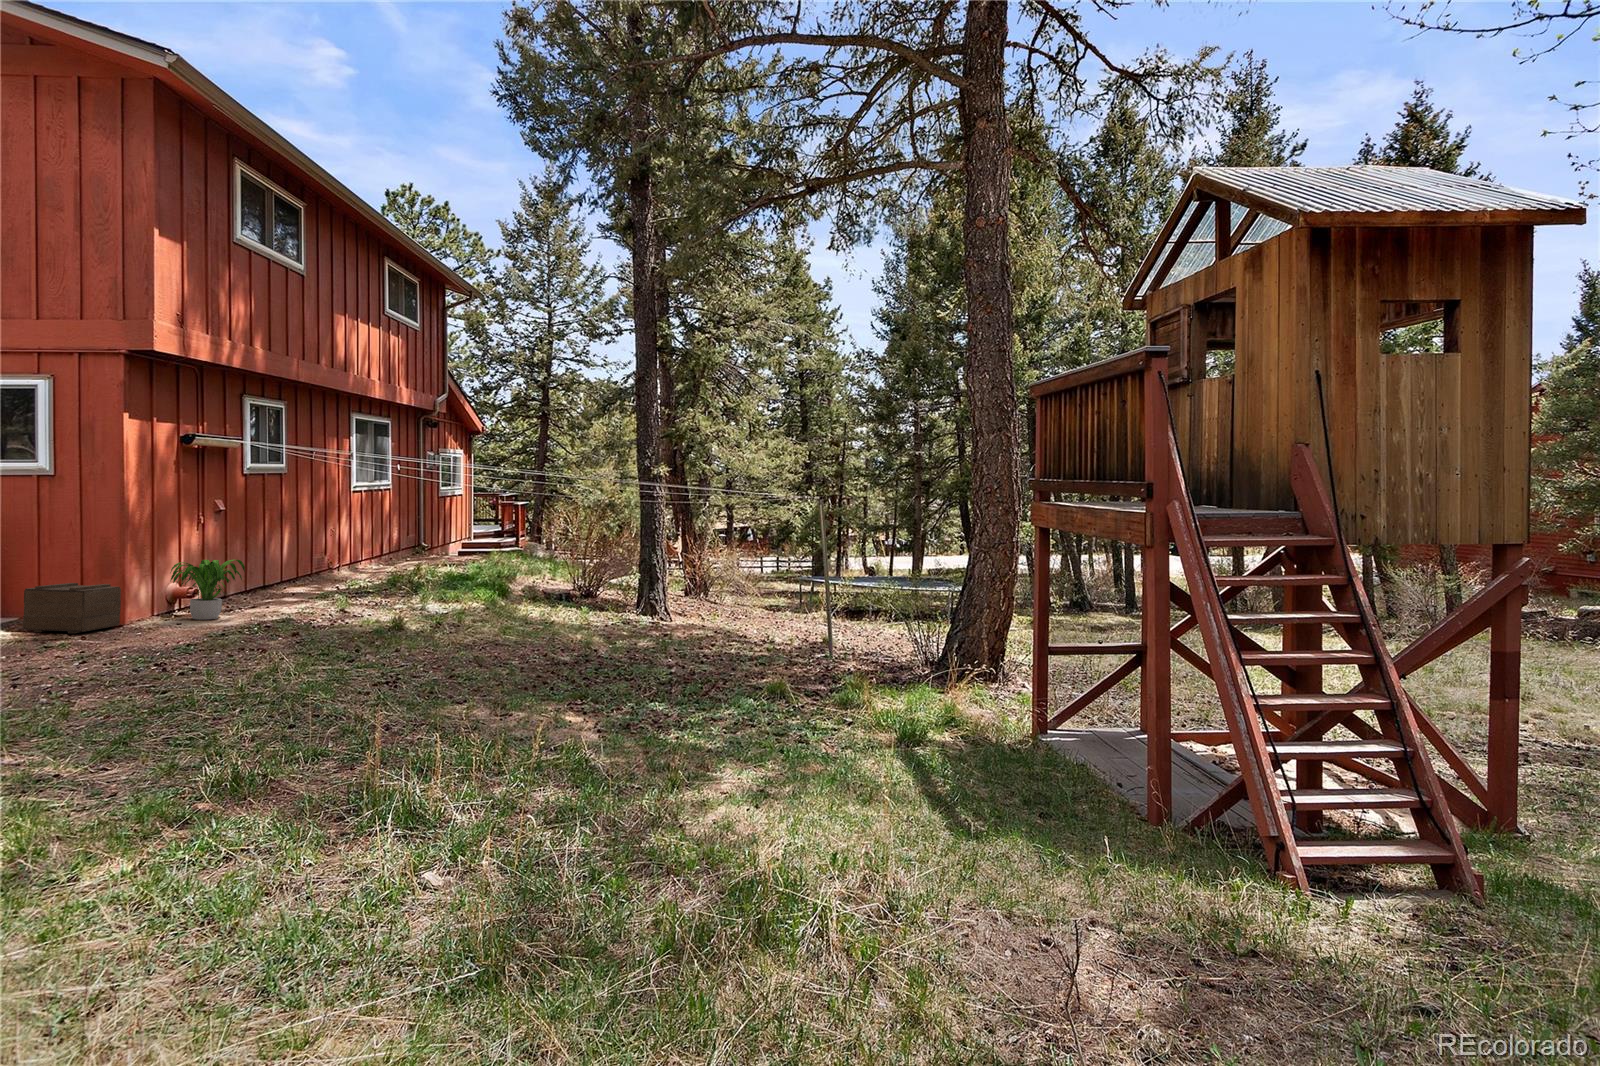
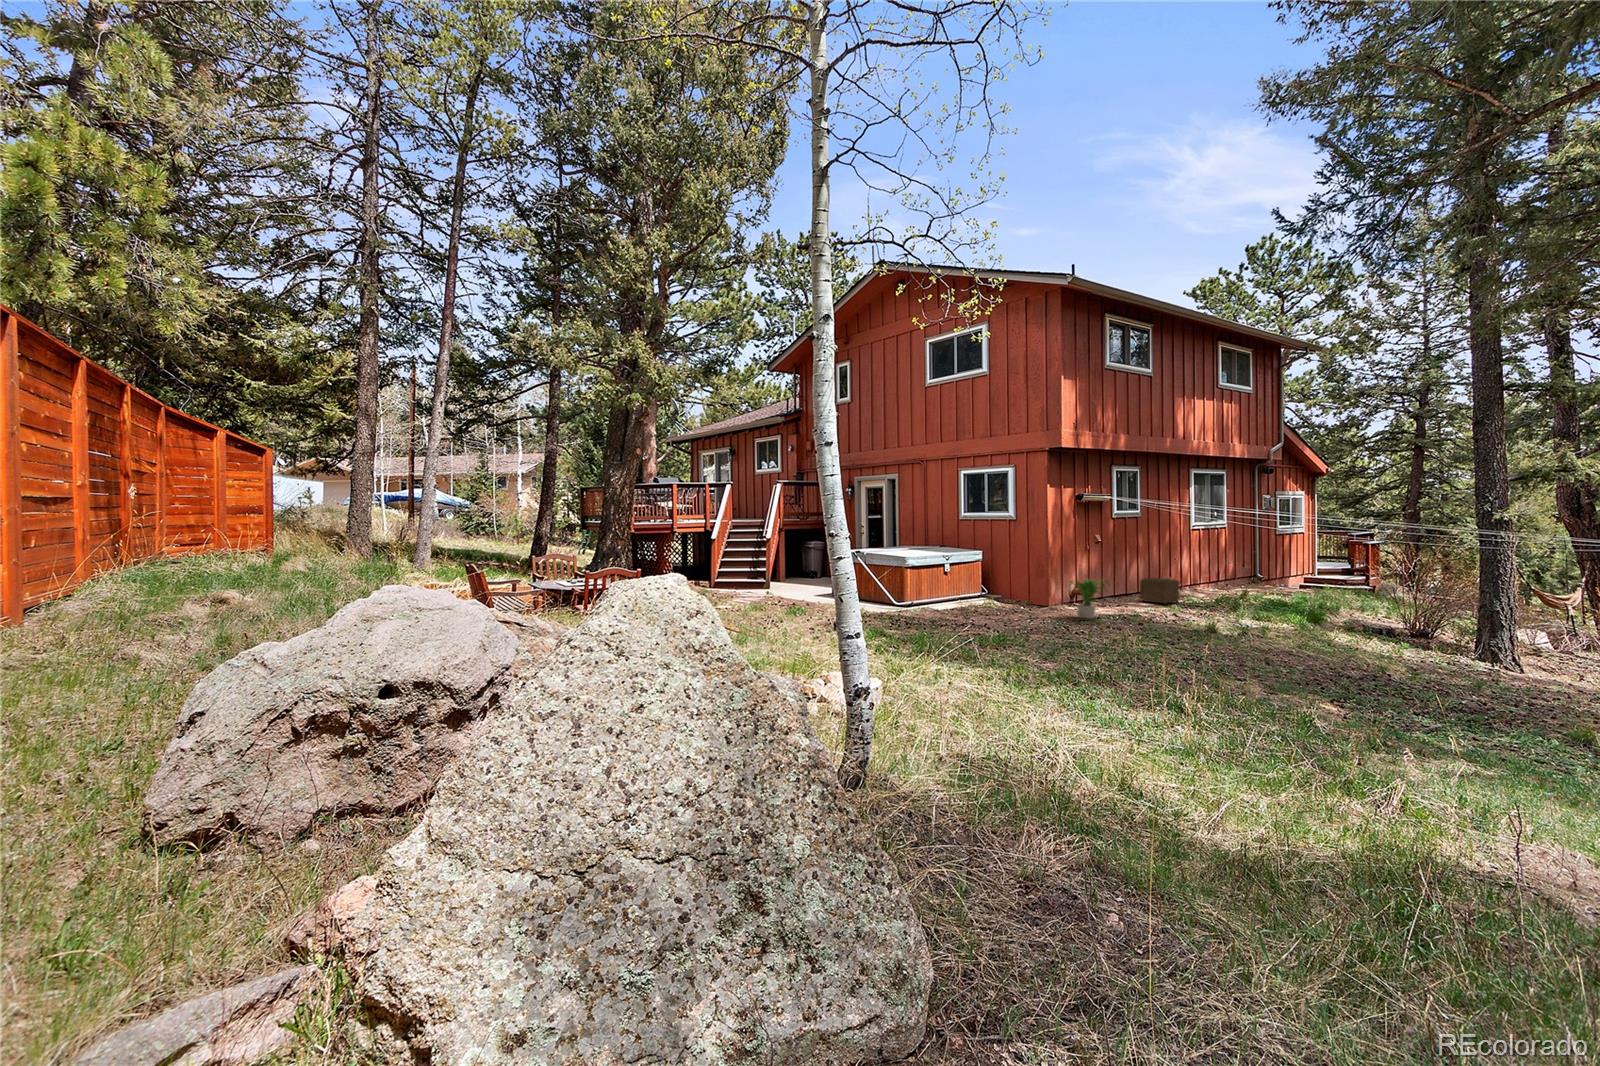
wooden crate: present [23,583,121,633] -> present [1139,578,1180,604]

